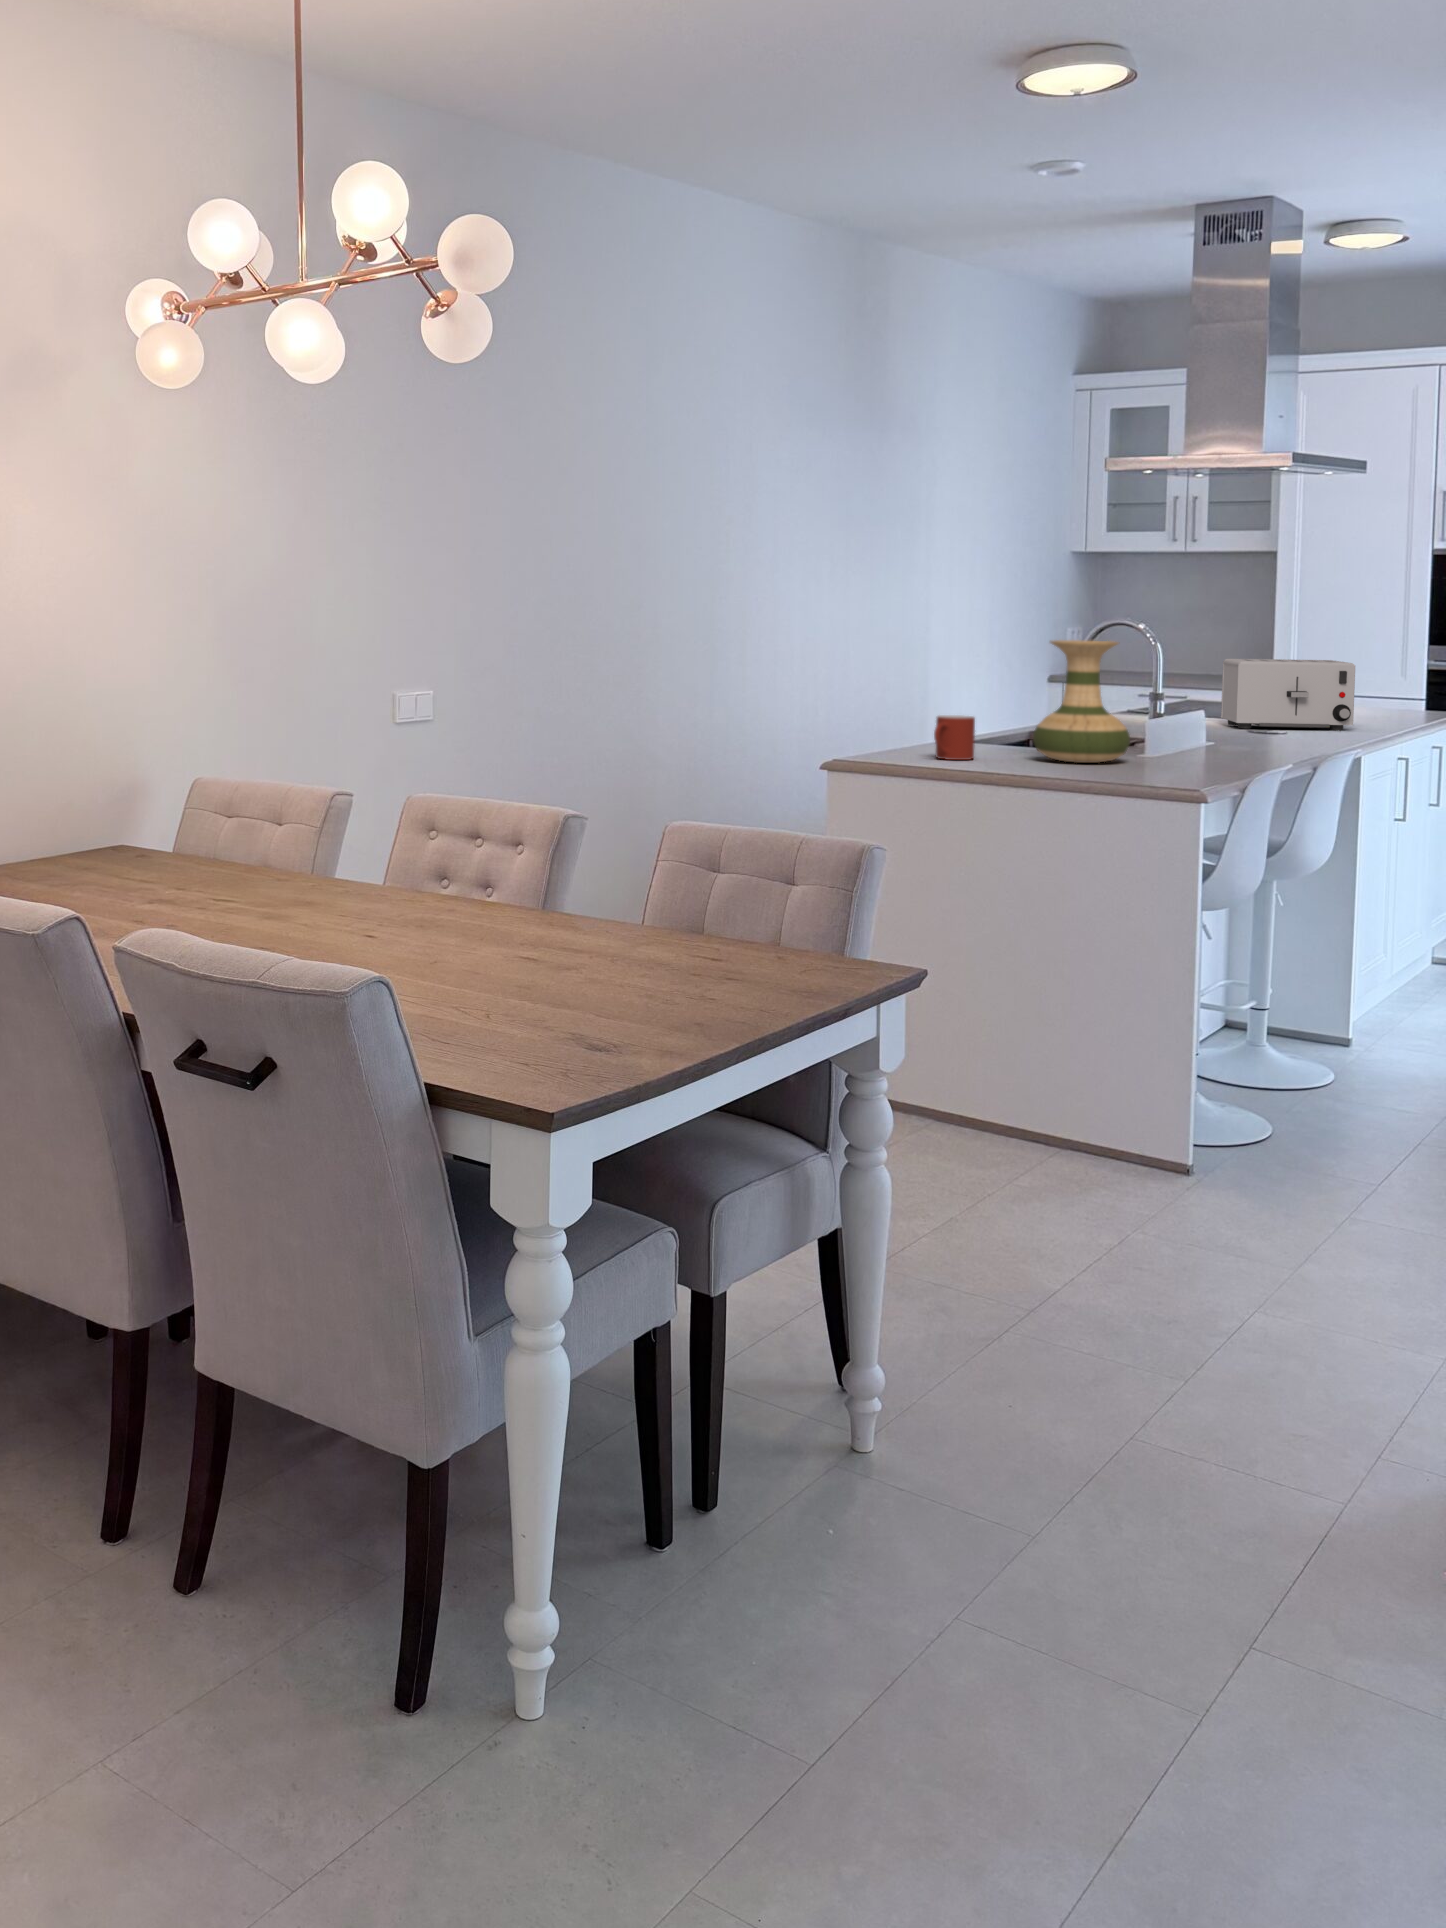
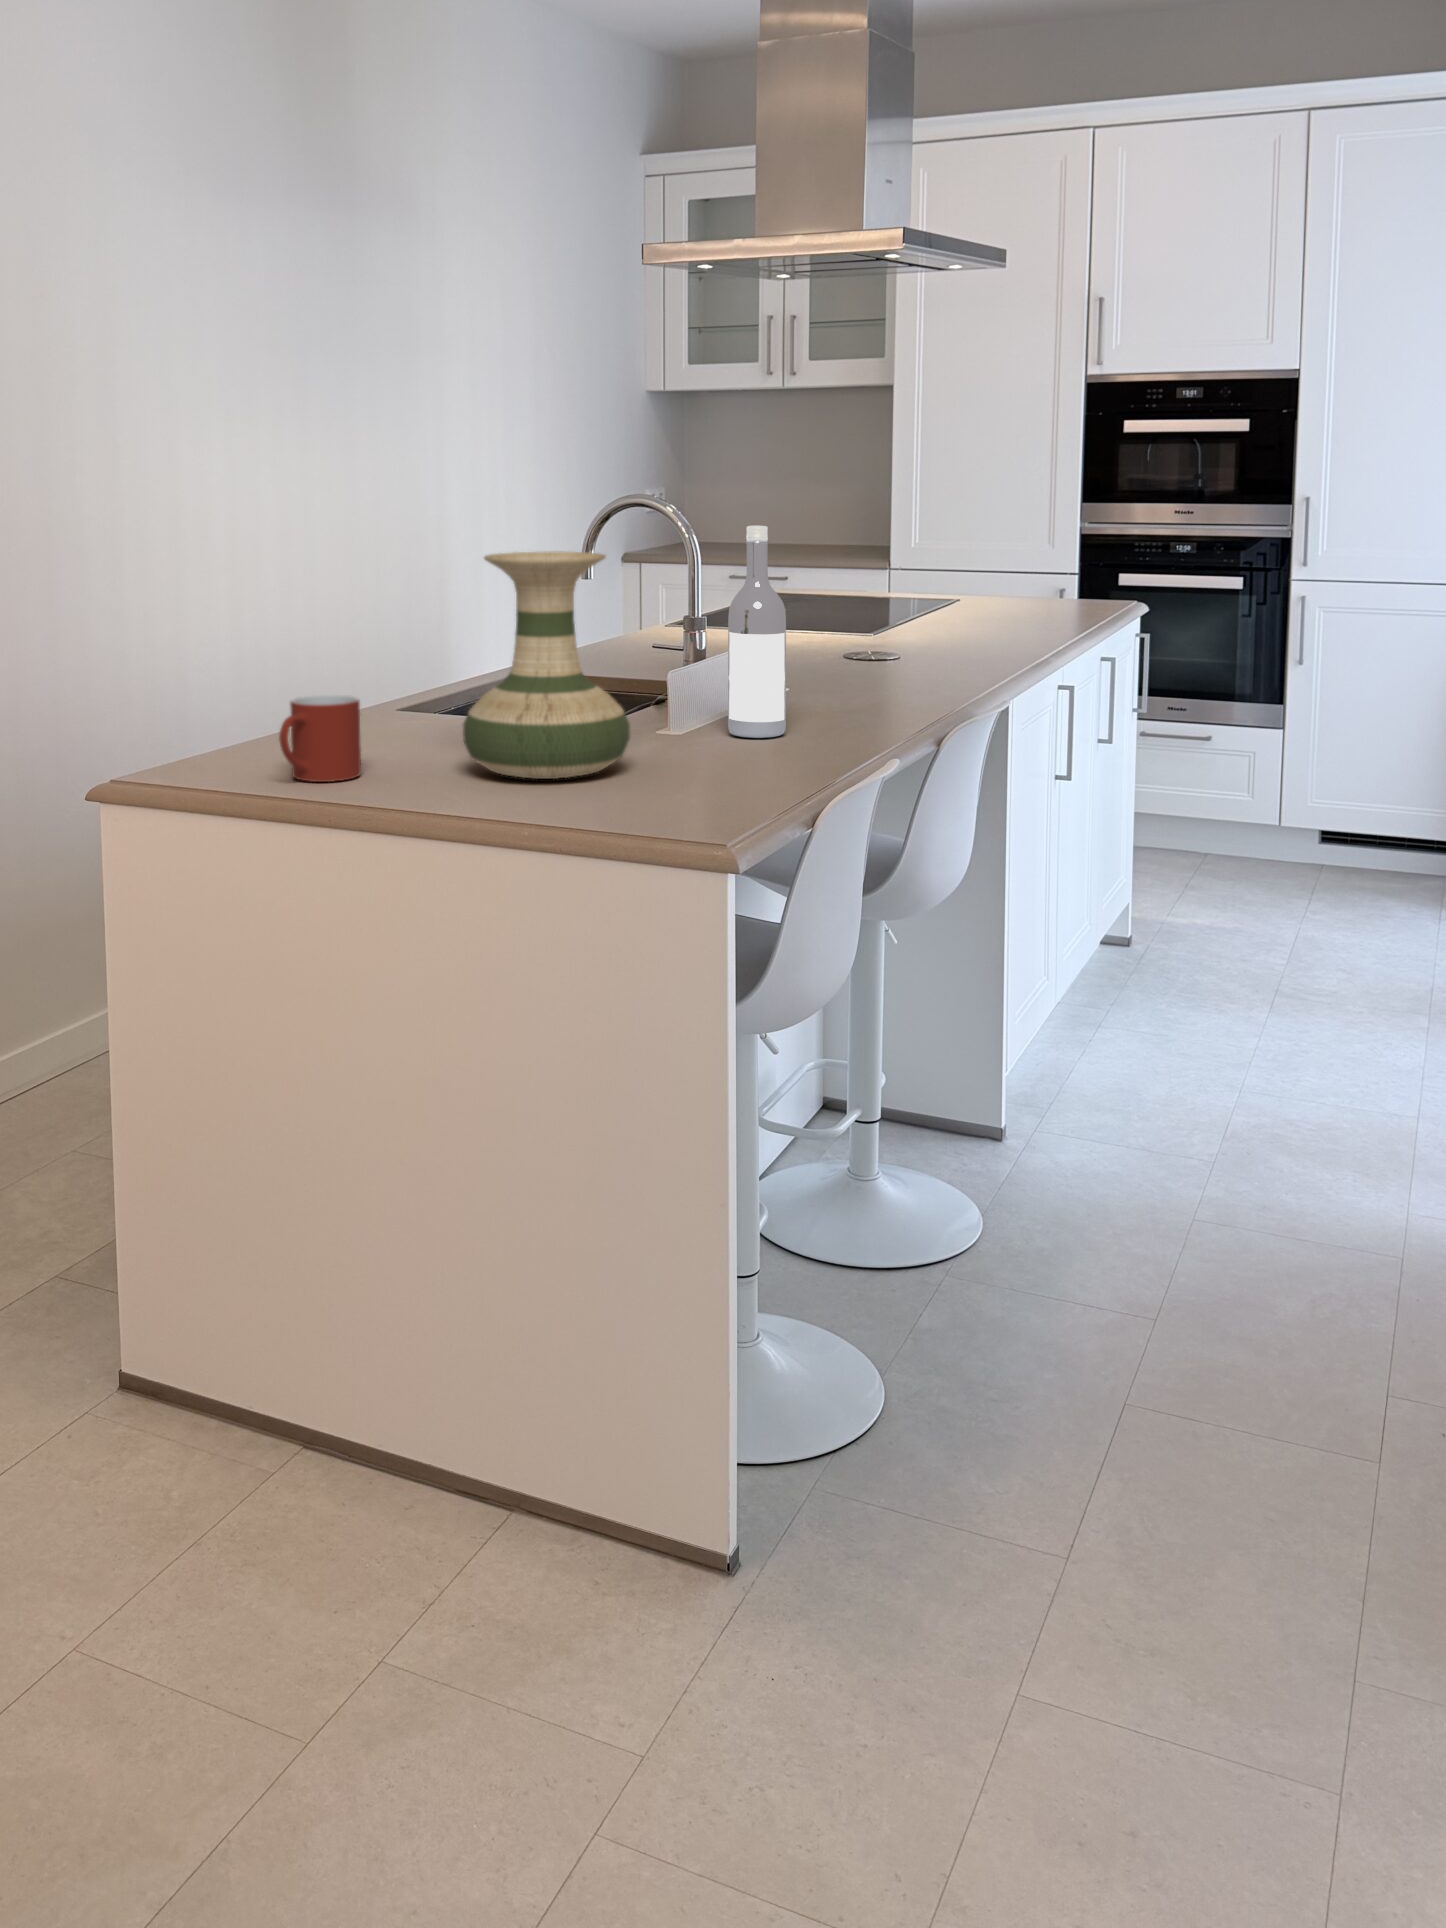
wine bottle: none [1181,632,1218,755] -> present [728,526,786,738]
toaster: present [1221,659,1355,730] -> none [814,544,998,652]

